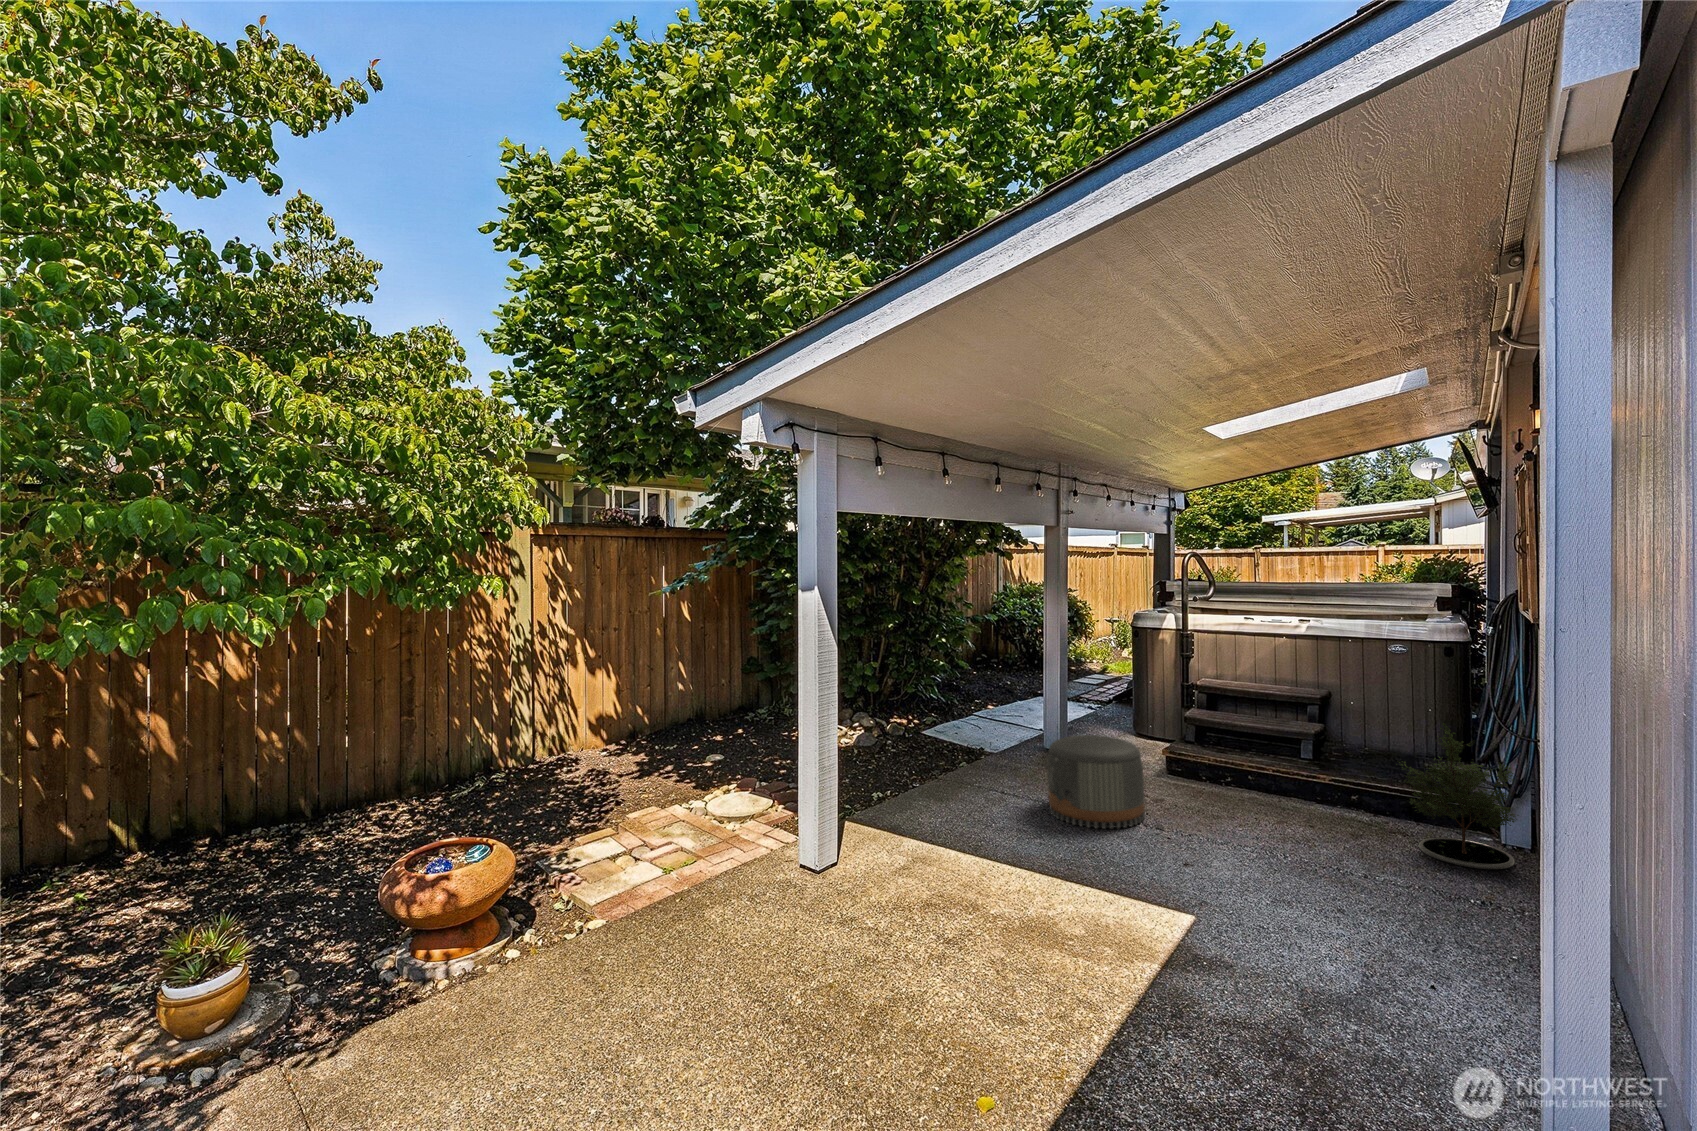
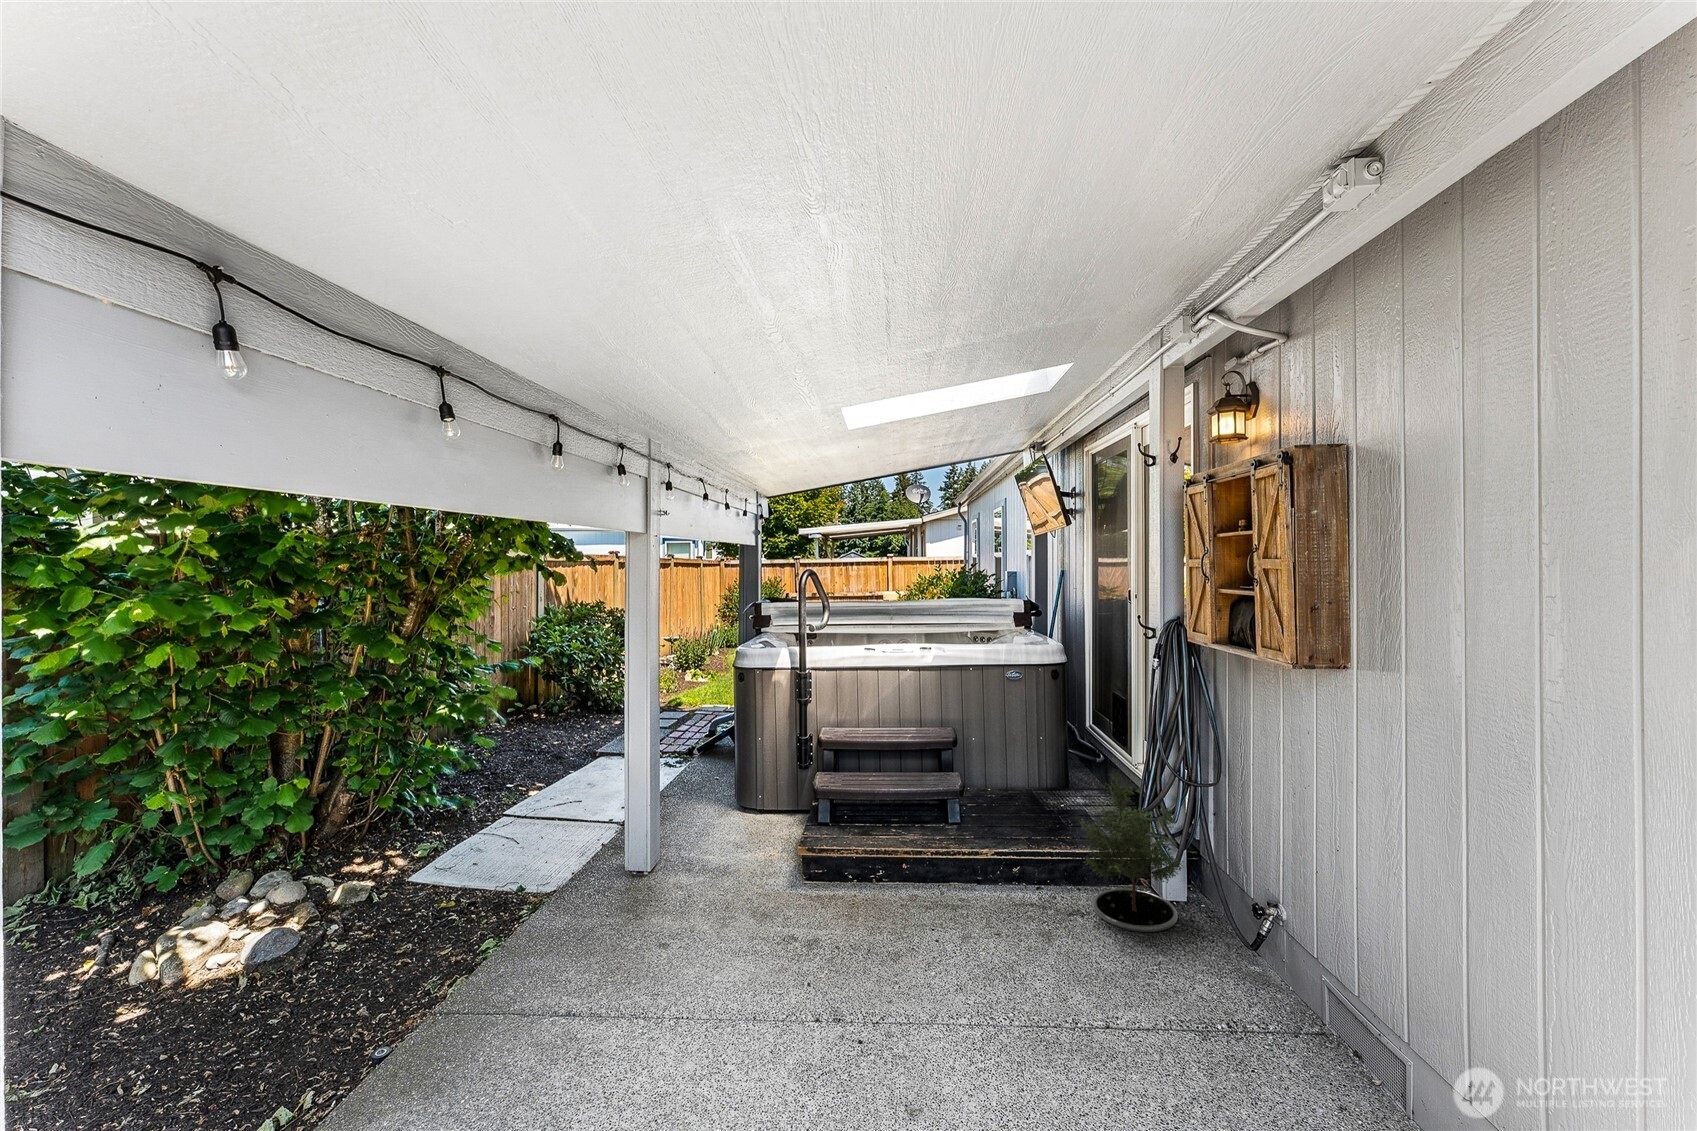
pouf: present [1047,735,1145,829] -> none [677,847,818,1018]

